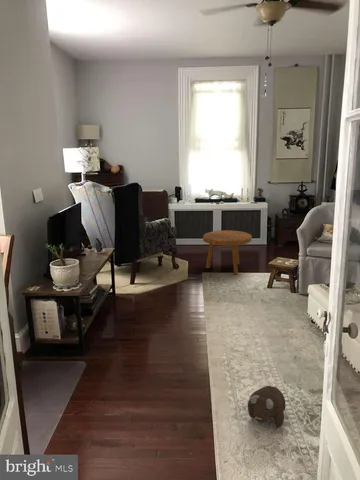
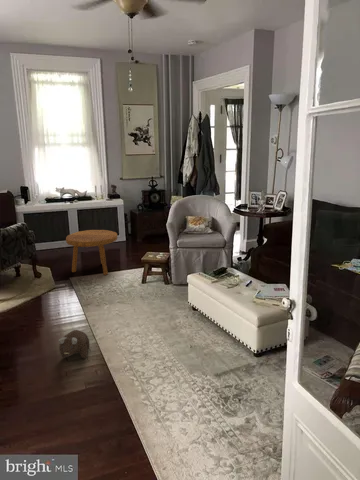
plush toy: present [248,386,285,427] -> present [58,330,89,358]

